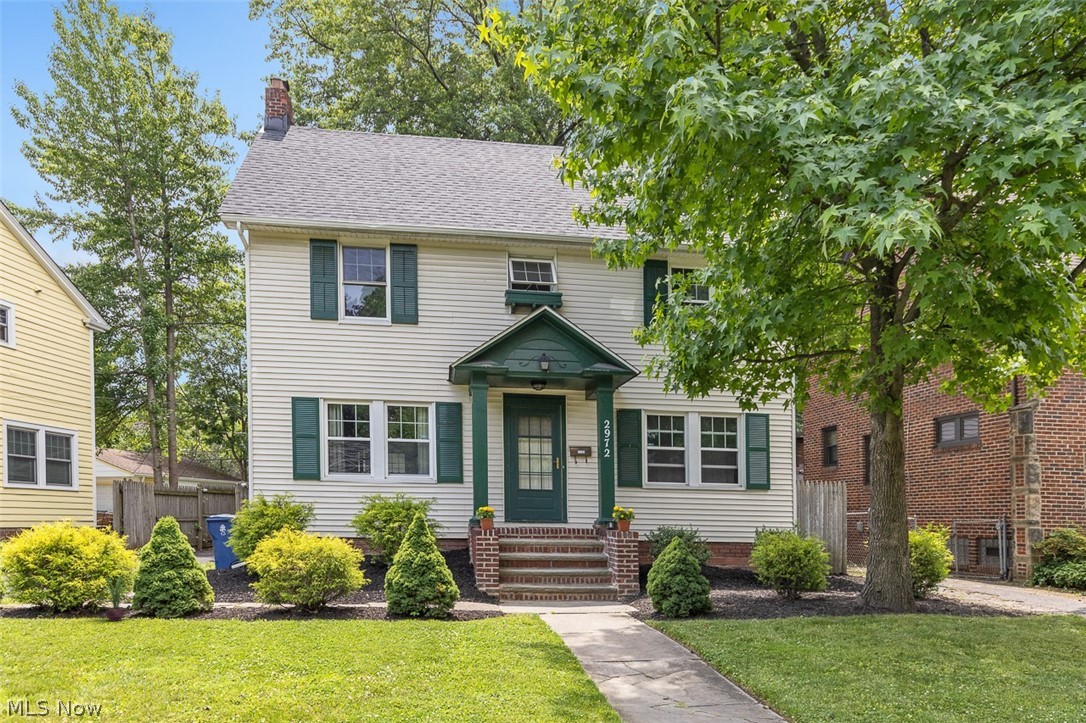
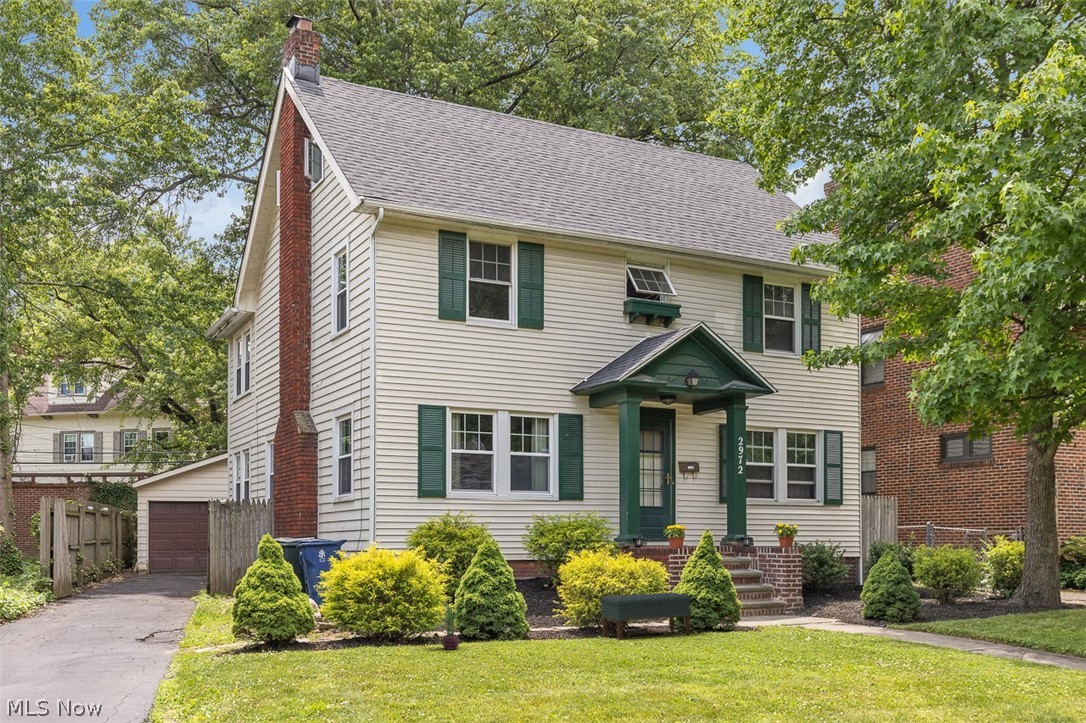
bench: none [292,575,380,620] -> present [600,592,691,640]

